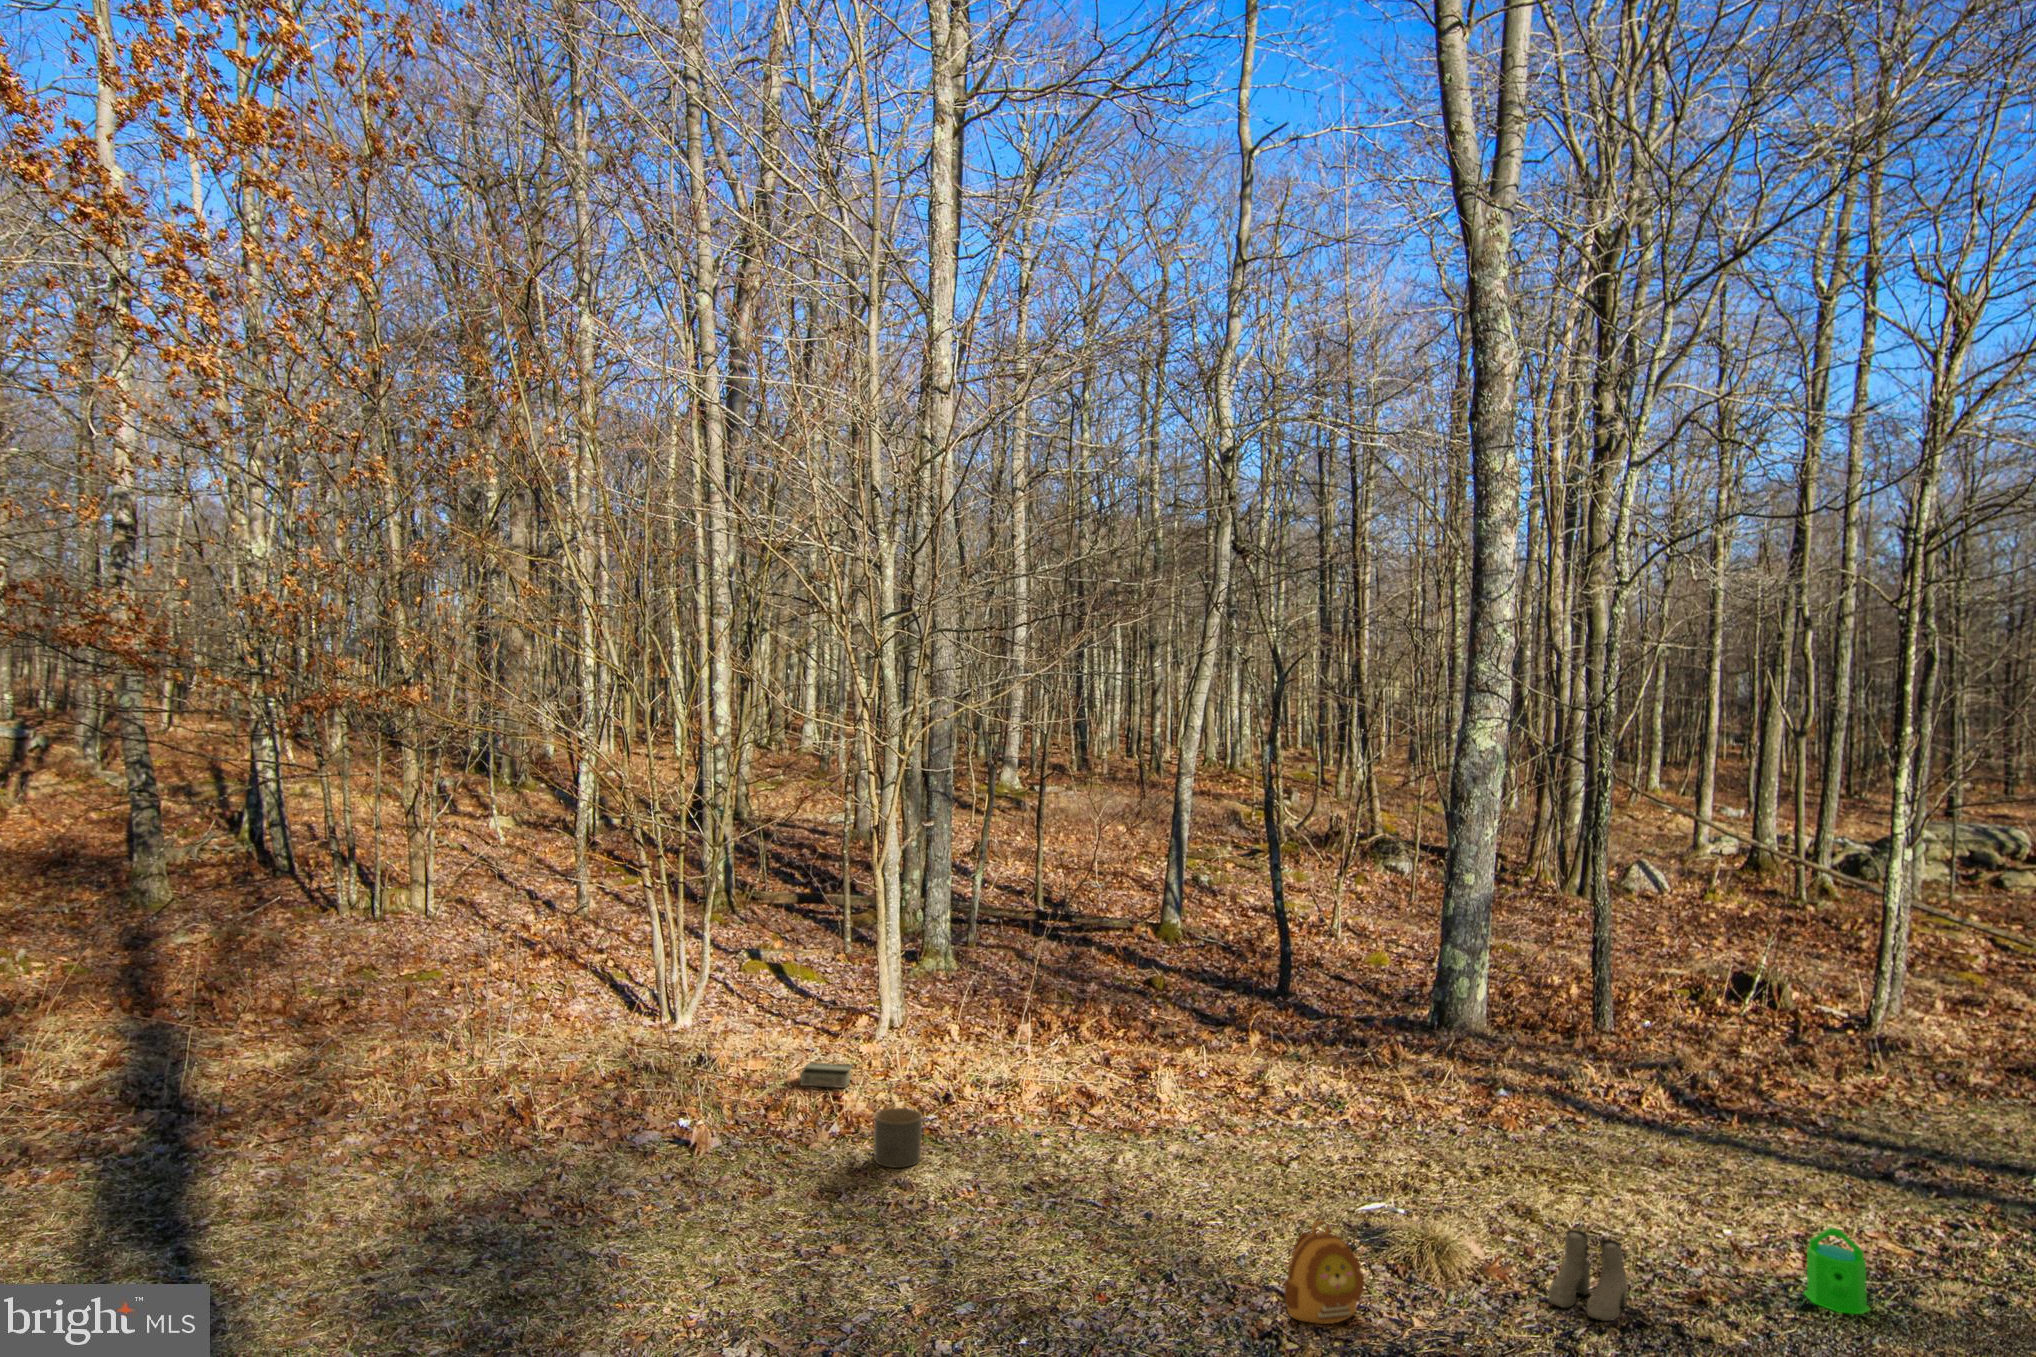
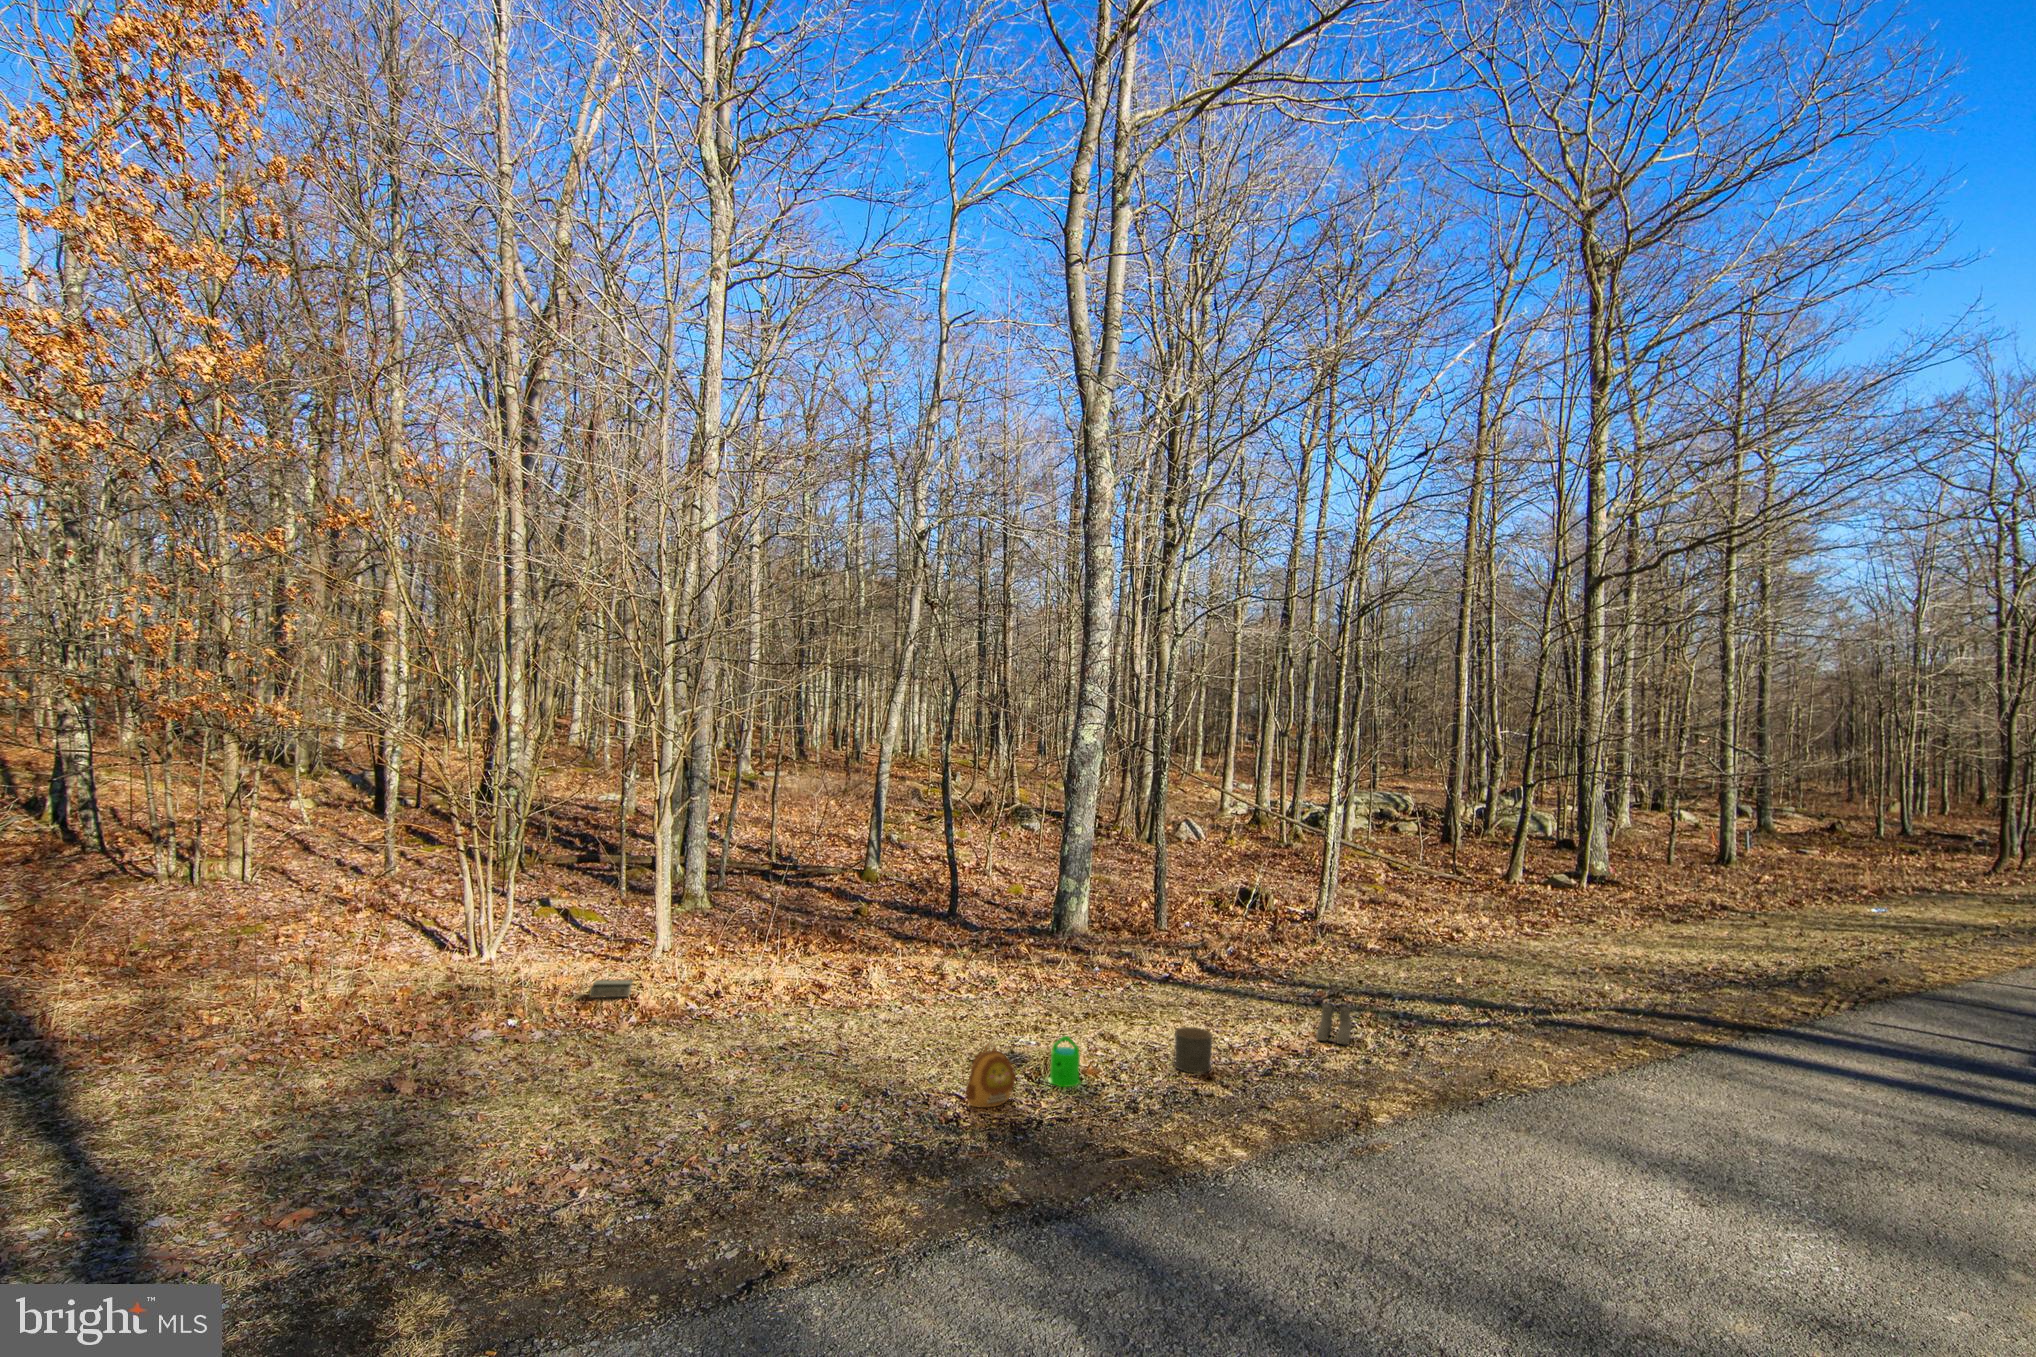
planter: present [874,1108,923,1168] -> present [1174,1027,1212,1073]
watering can: present [1804,1227,1870,1314] -> present [1048,1036,1080,1087]
boots: present [1548,1229,1628,1321] -> present [1316,1003,1352,1045]

